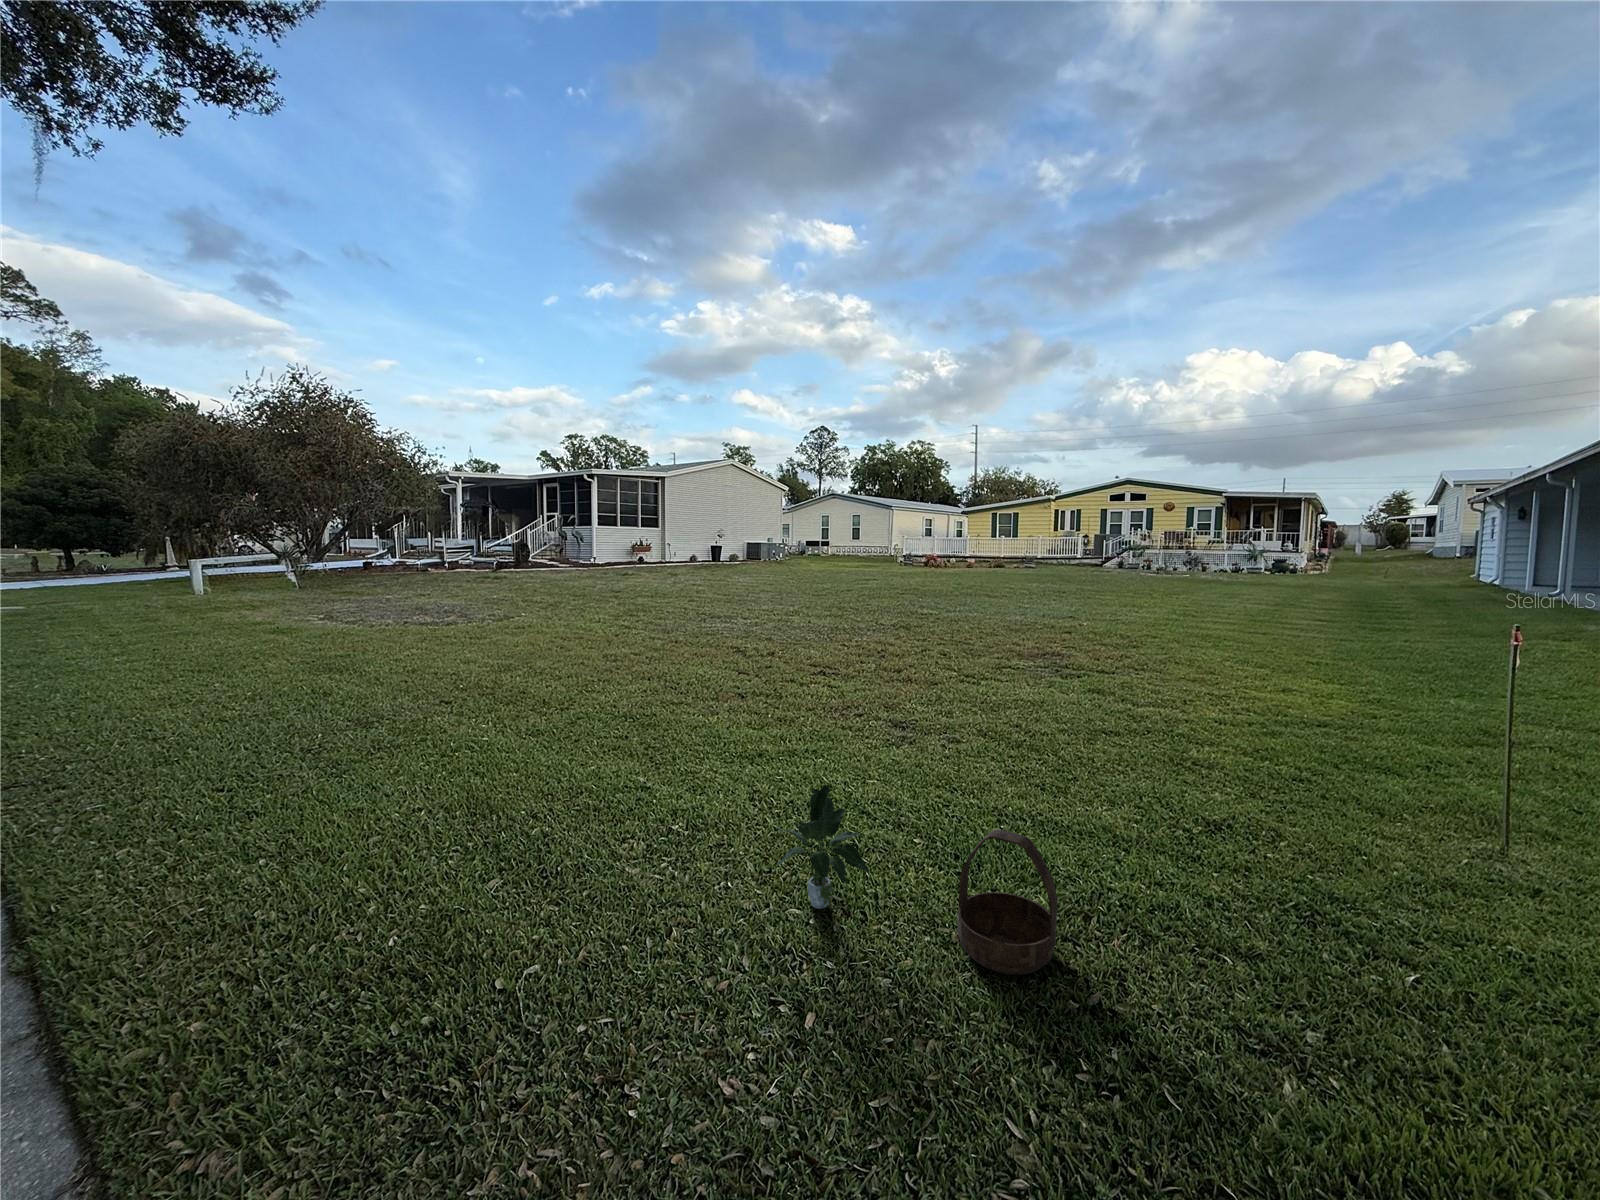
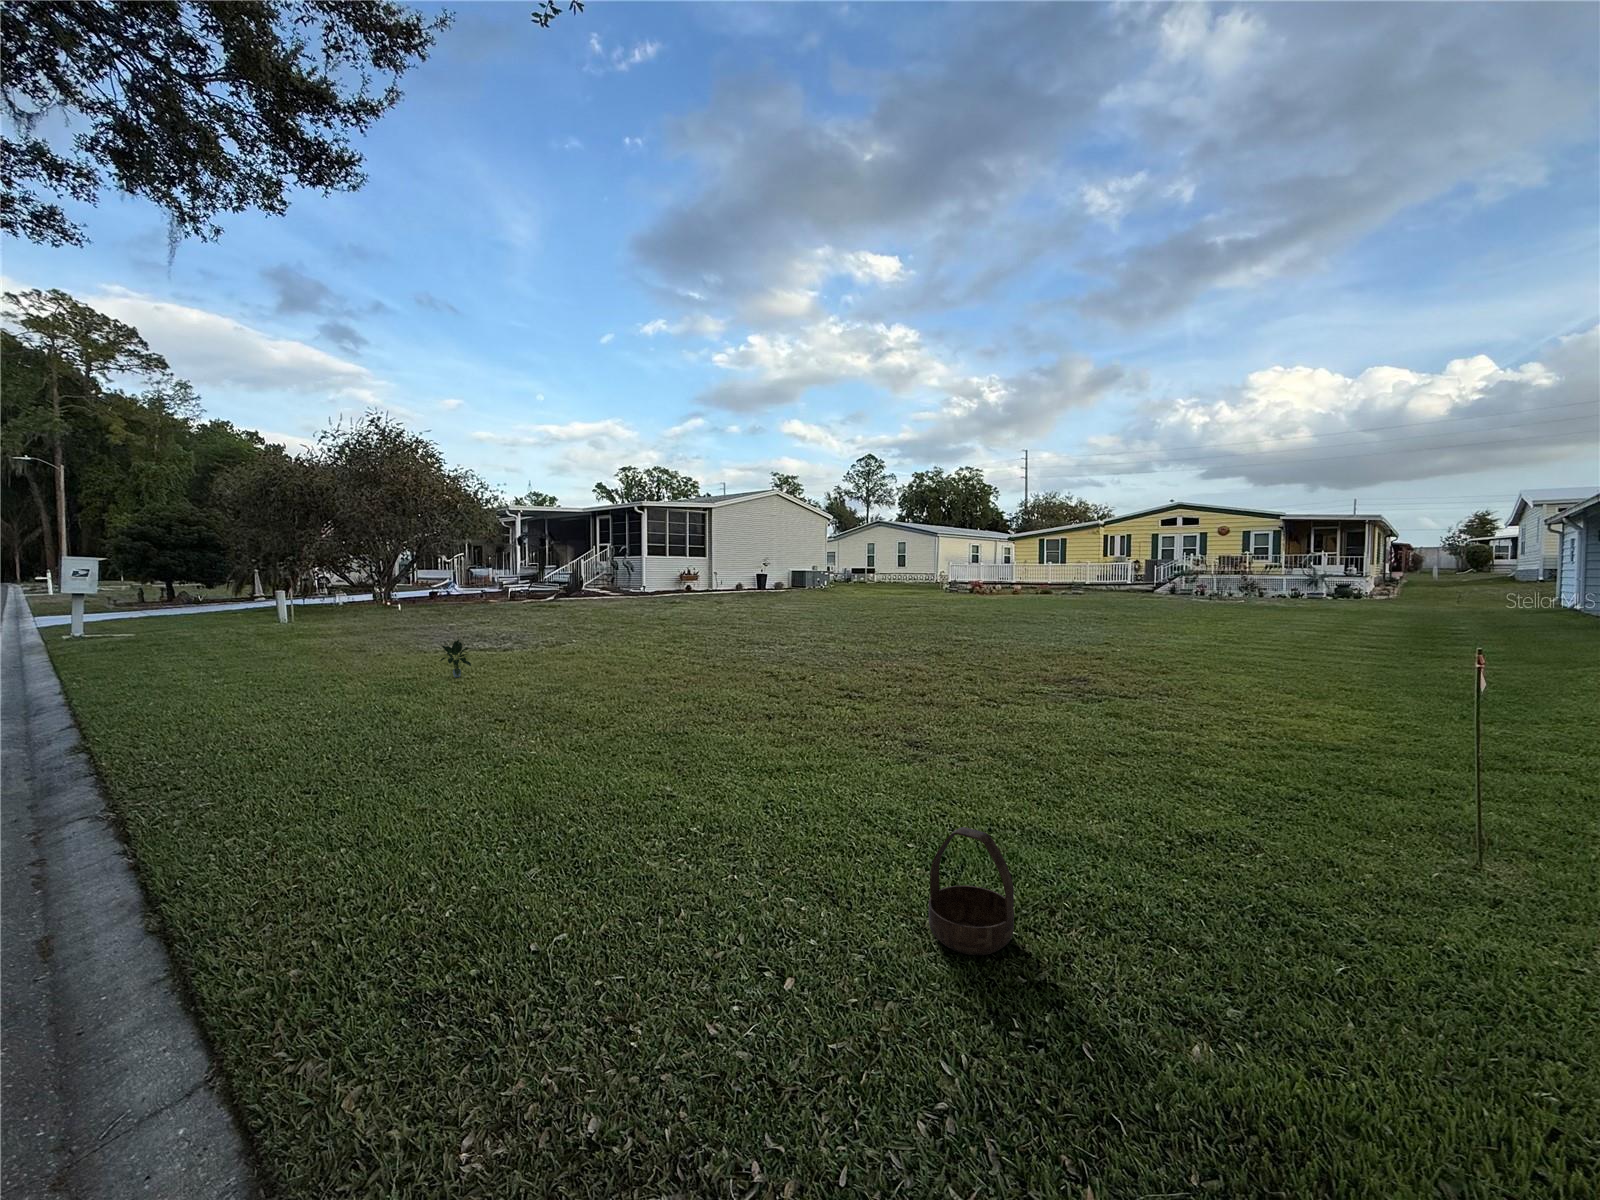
potted plant: present [776,785,869,909] -> present [440,639,471,677]

